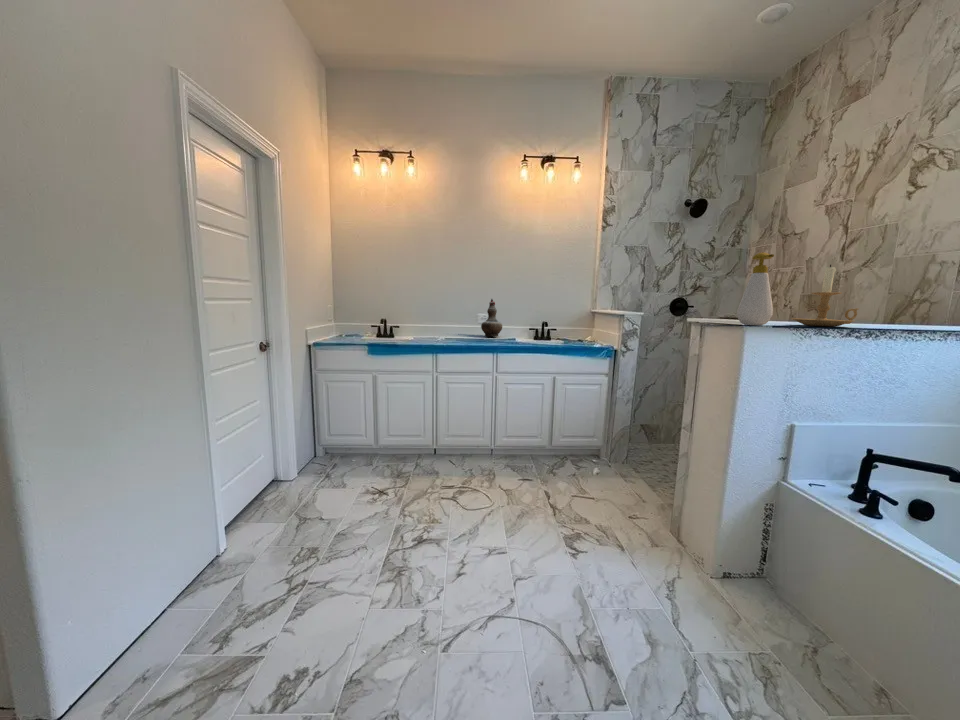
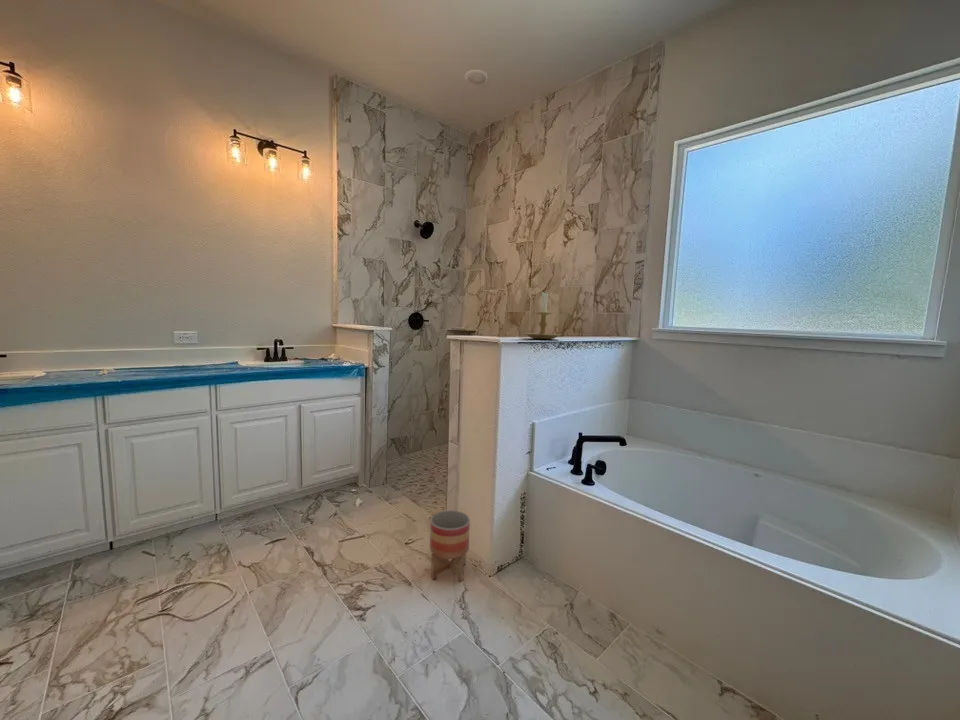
soap bottle: present [737,253,774,325] -> none [492,277,516,340]
decorative vase: present [481,299,502,337] -> none [178,309,214,362]
planter: none [644,494,693,568] -> present [430,510,470,582]

